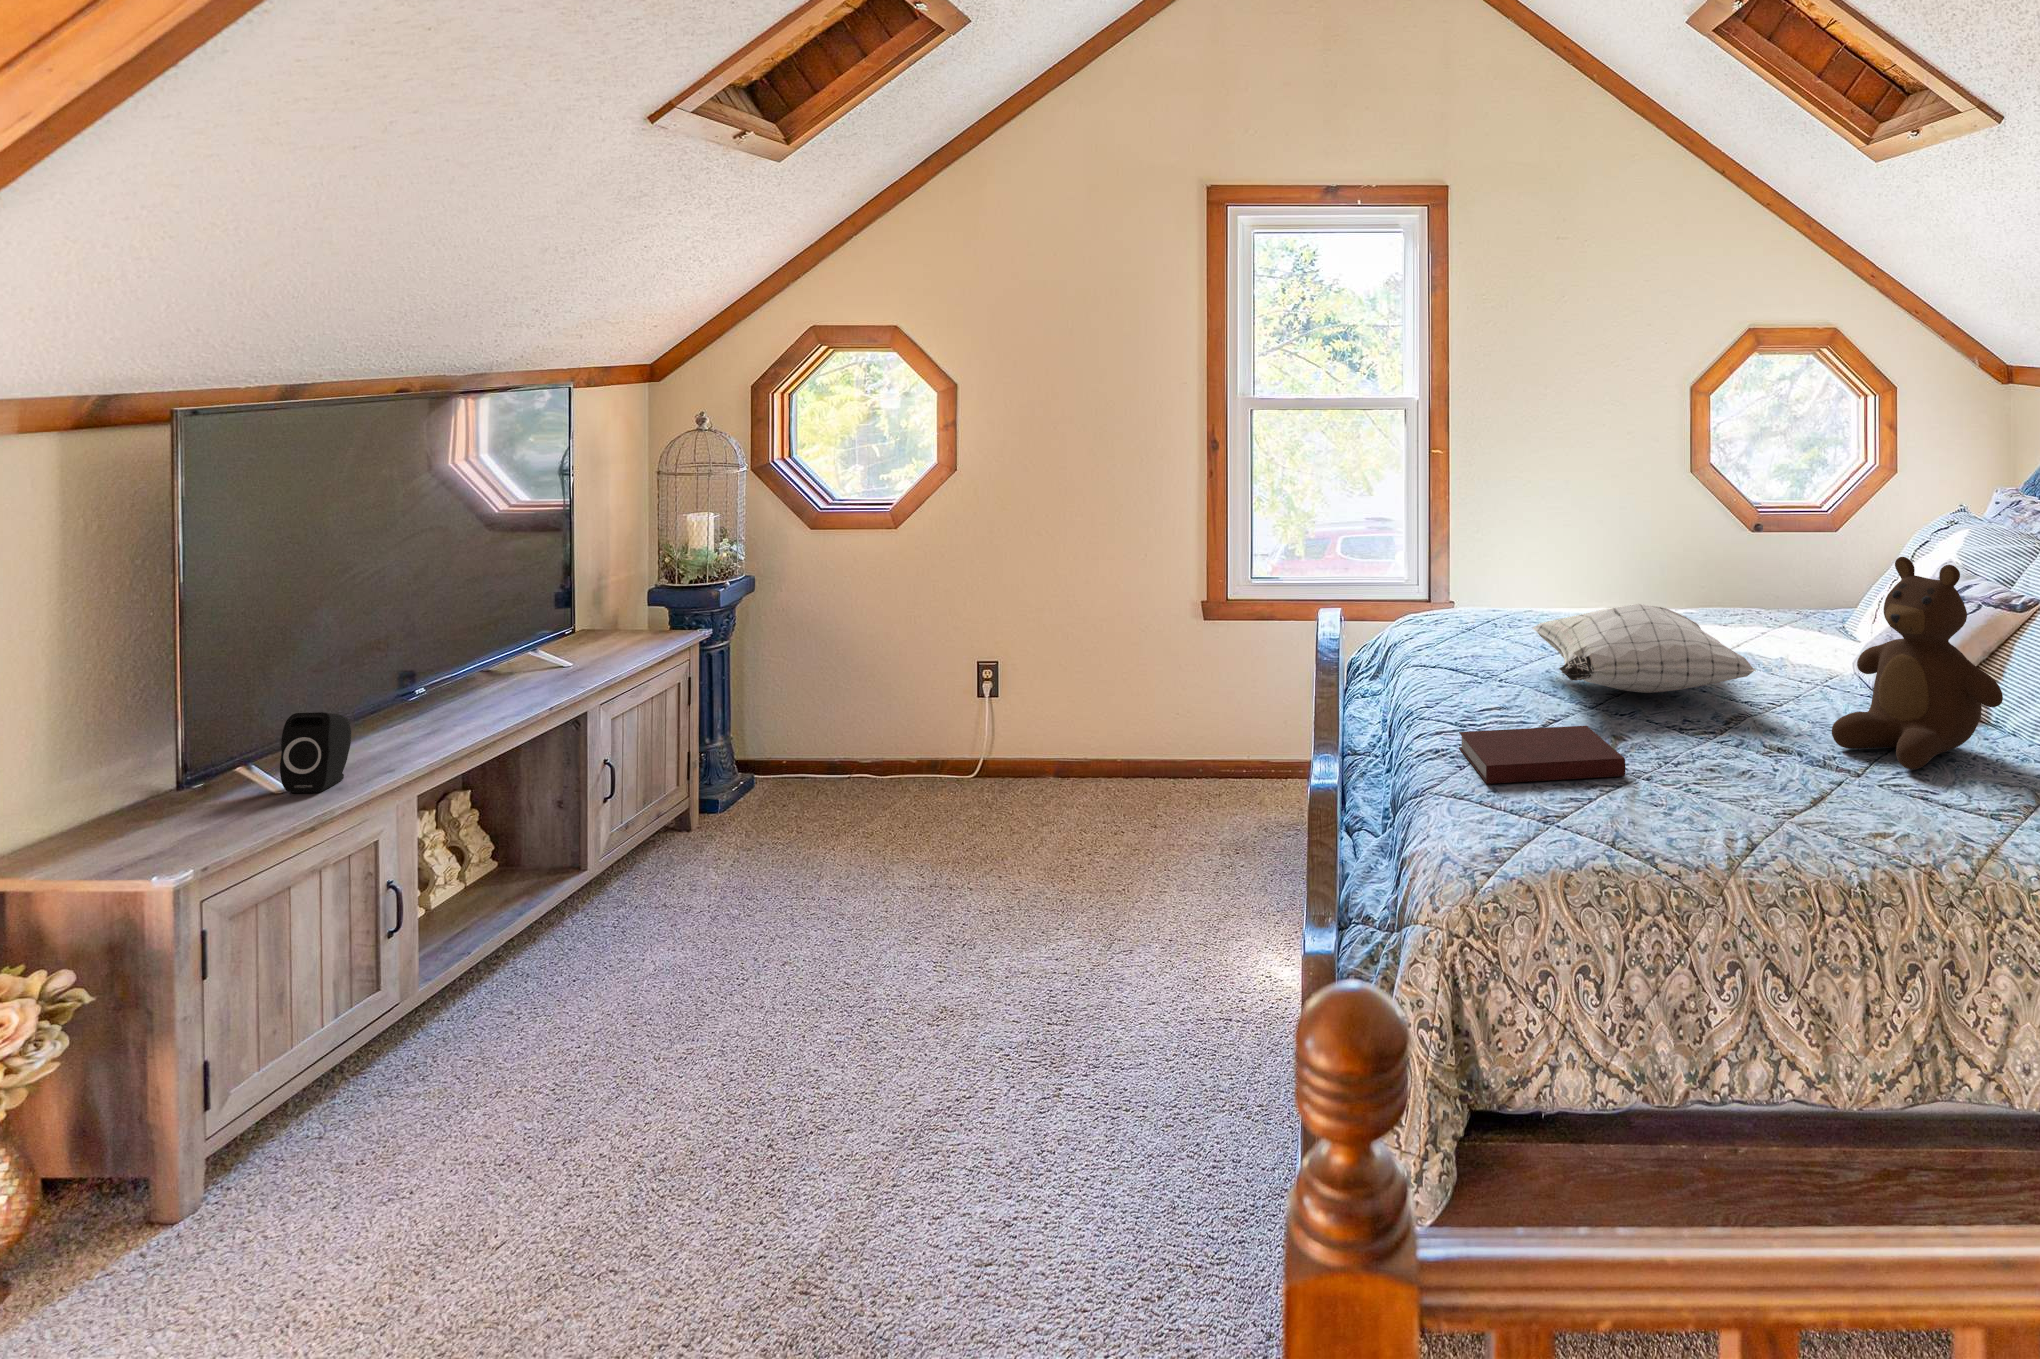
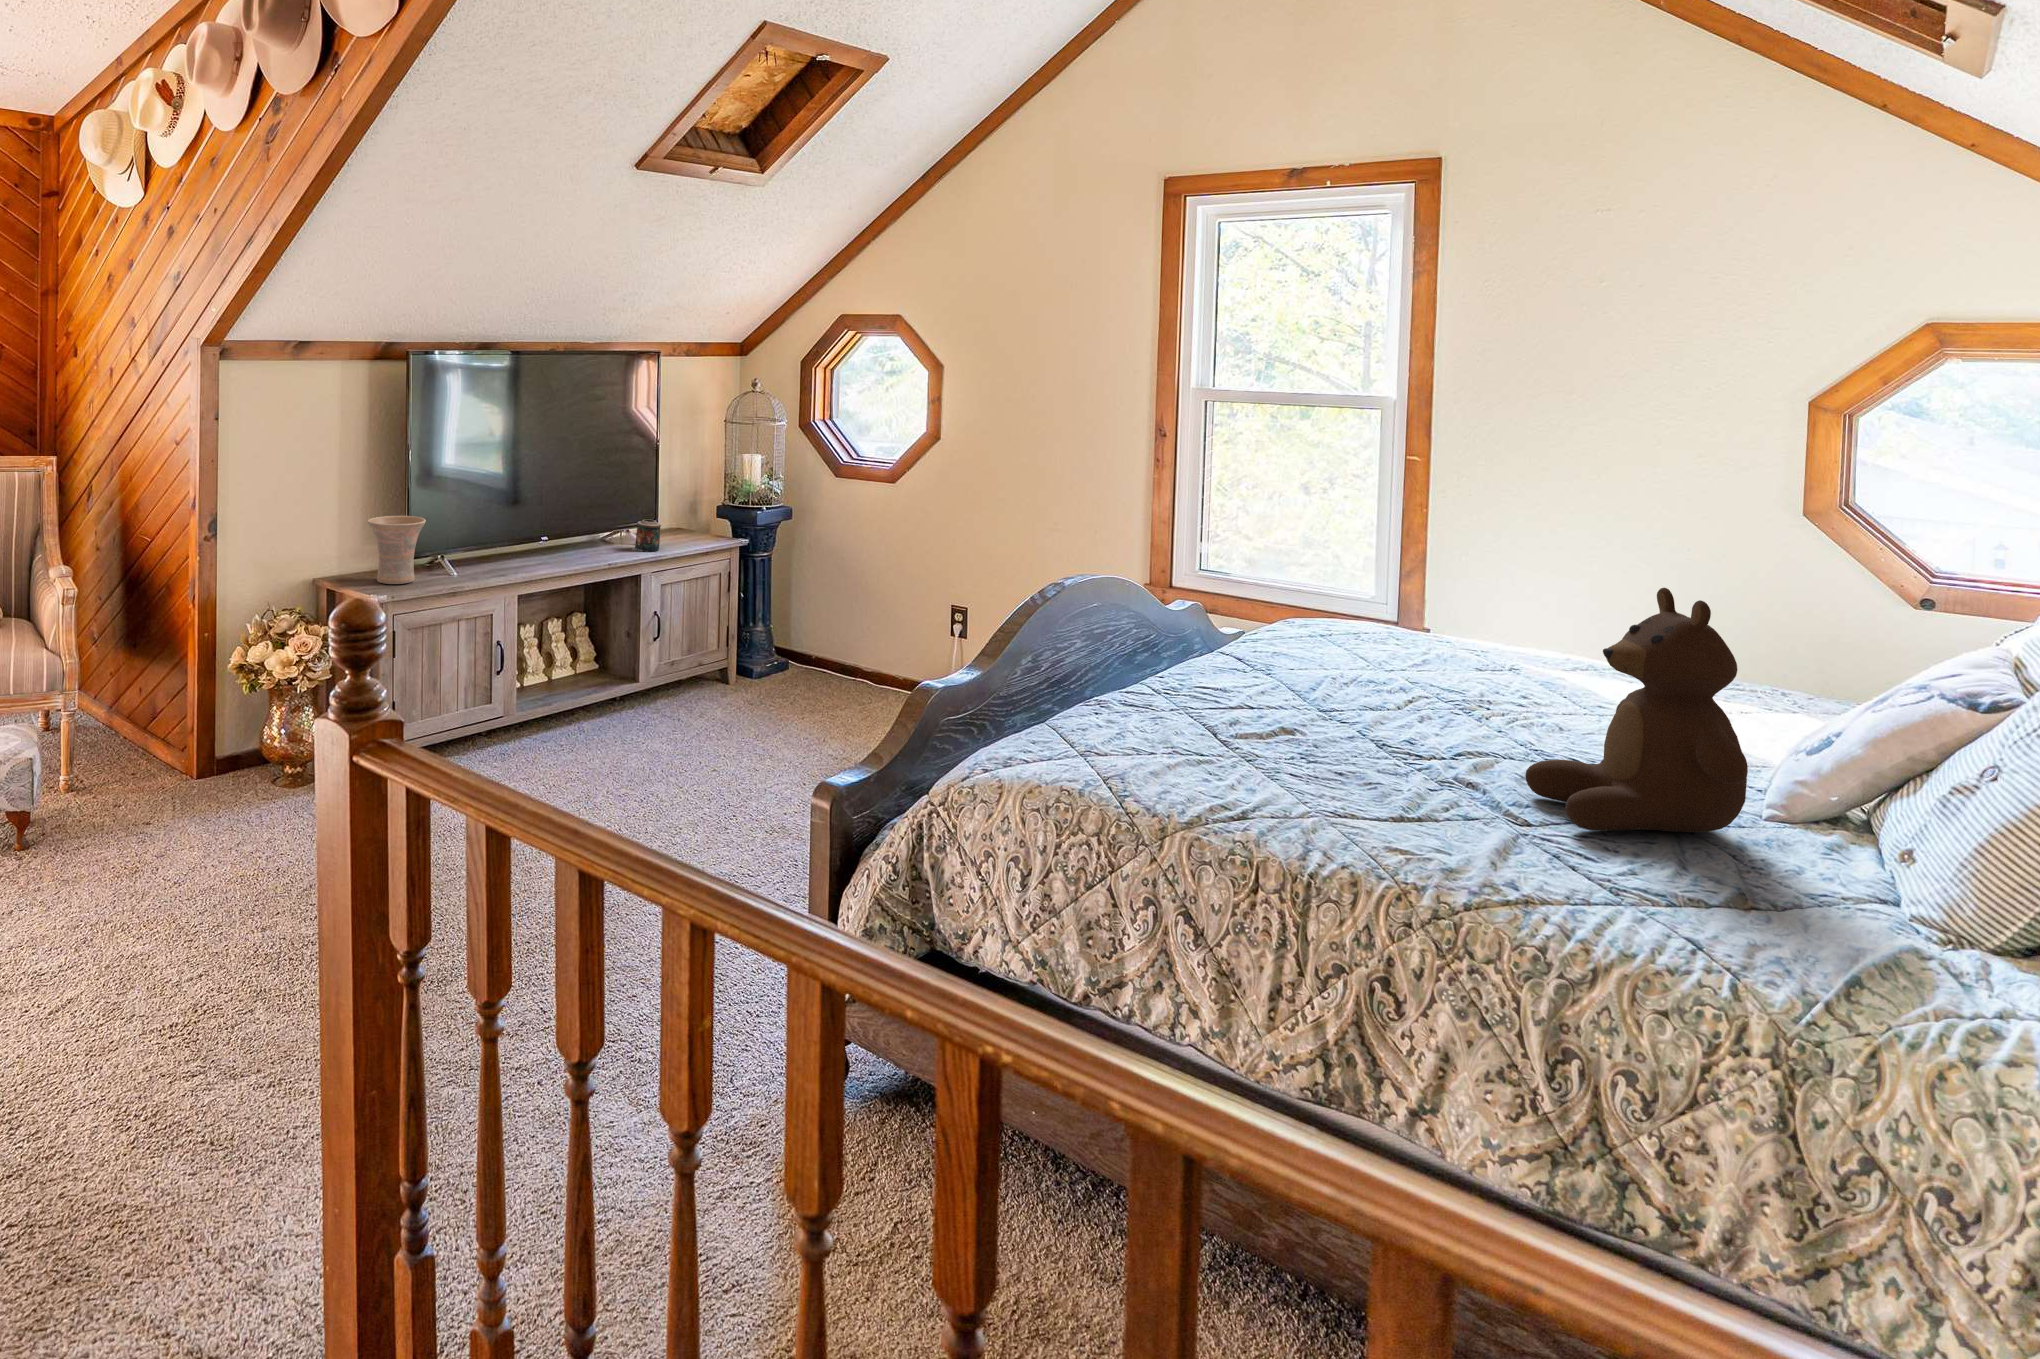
pillow: present [1532,604,1756,693] -> none [1247,611,1525,709]
candle: none [549,627,594,678] -> present [632,519,661,551]
vase: none [95,705,237,845] -> present [368,516,426,584]
speaker: present [280,712,351,793] -> none [452,532,486,579]
notebook: present [1459,726,1625,784] -> none [1072,681,1239,747]

